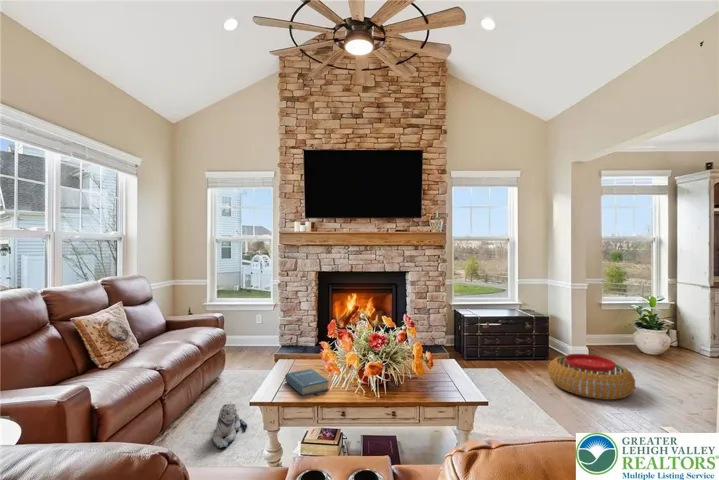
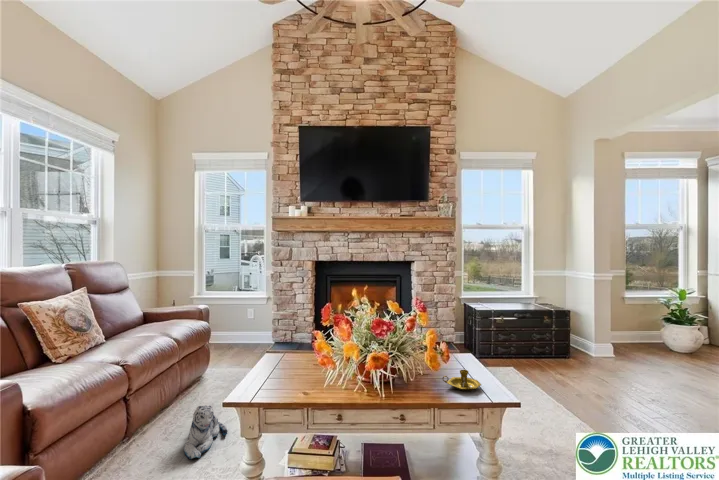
pouf: present [548,354,635,400] -> none [573,349,678,401]
hardback book: present [285,369,329,396] -> none [269,363,322,395]
candlestick: none [426,375,458,392] -> present [442,370,481,391]

